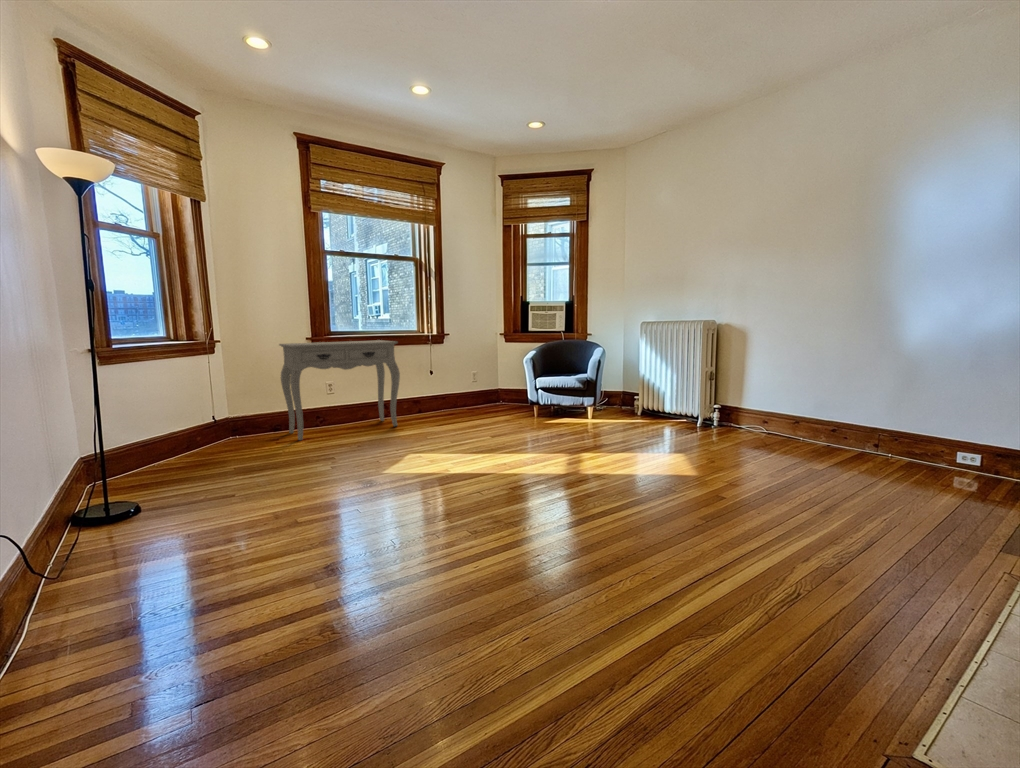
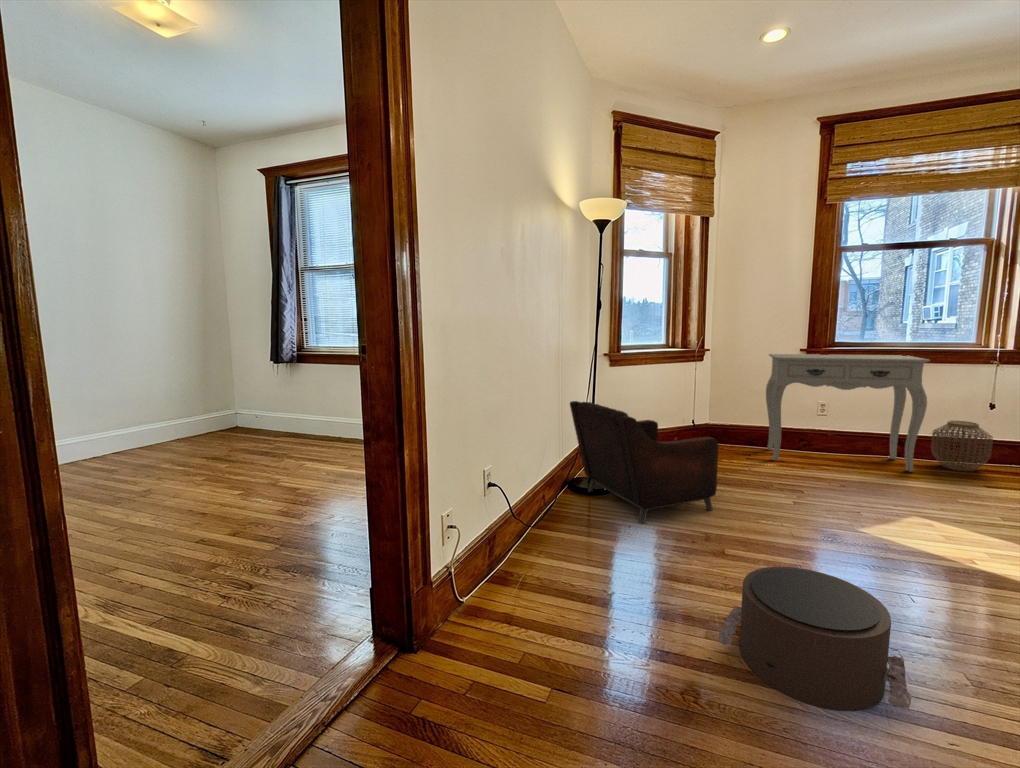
woven basket: none [403,385,435,420] -> present [931,421,993,471]
armchair: none [56,406,268,529] -> present [570,401,718,524]
pouf: none [331,495,464,593] -> present [718,567,912,711]

